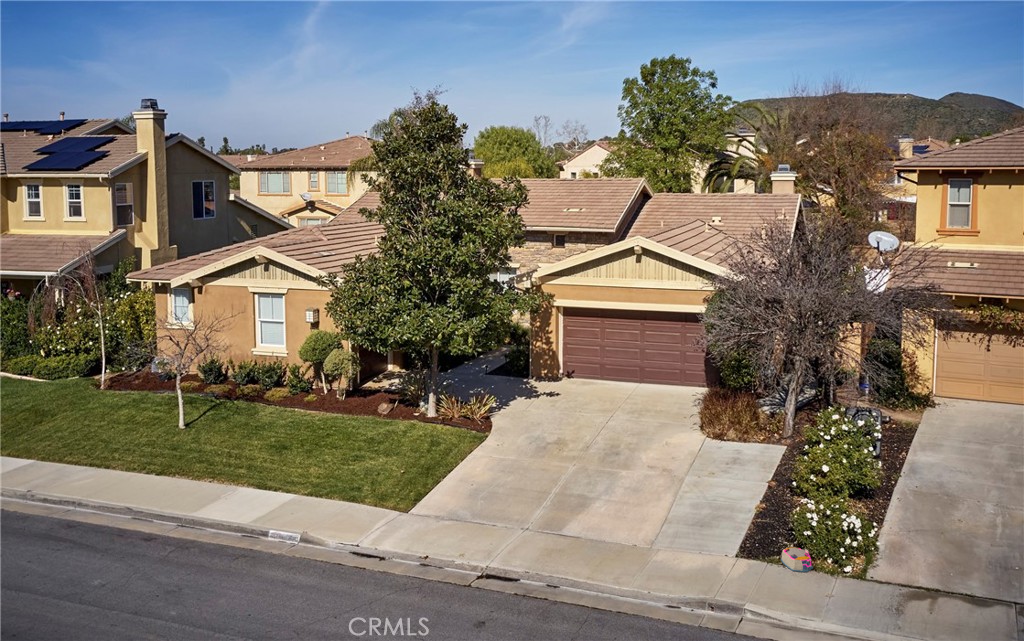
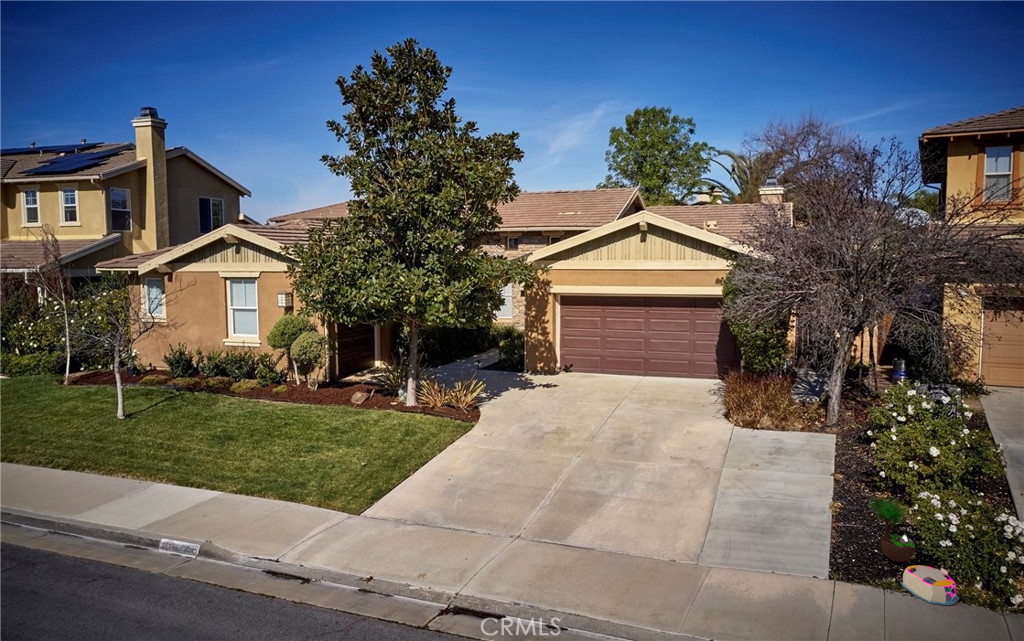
potted tree: none [768,497,797,546] -> present [869,494,915,562]

